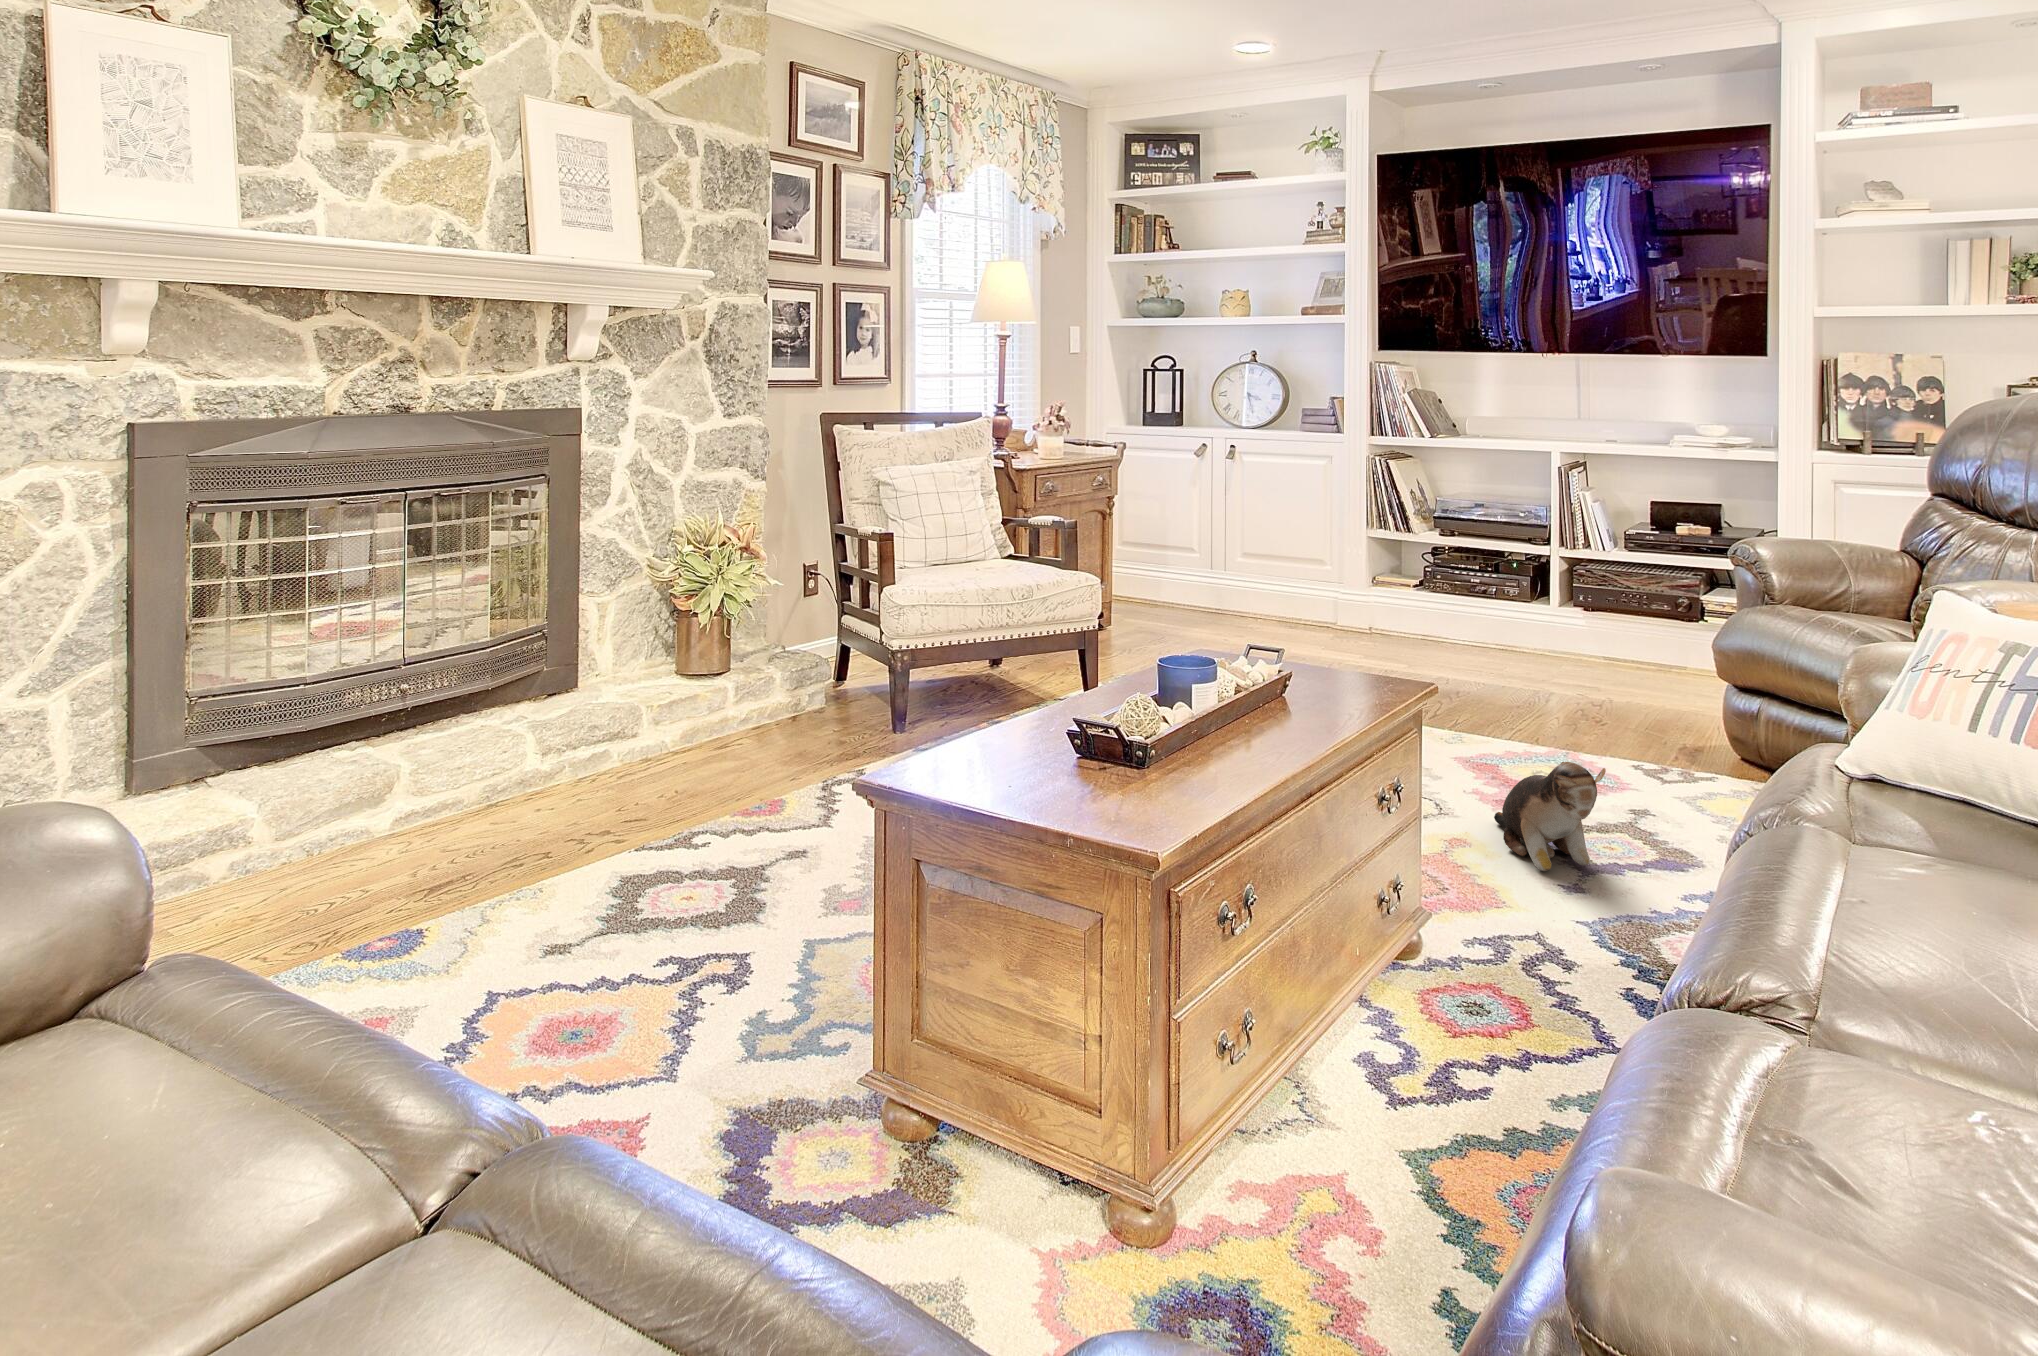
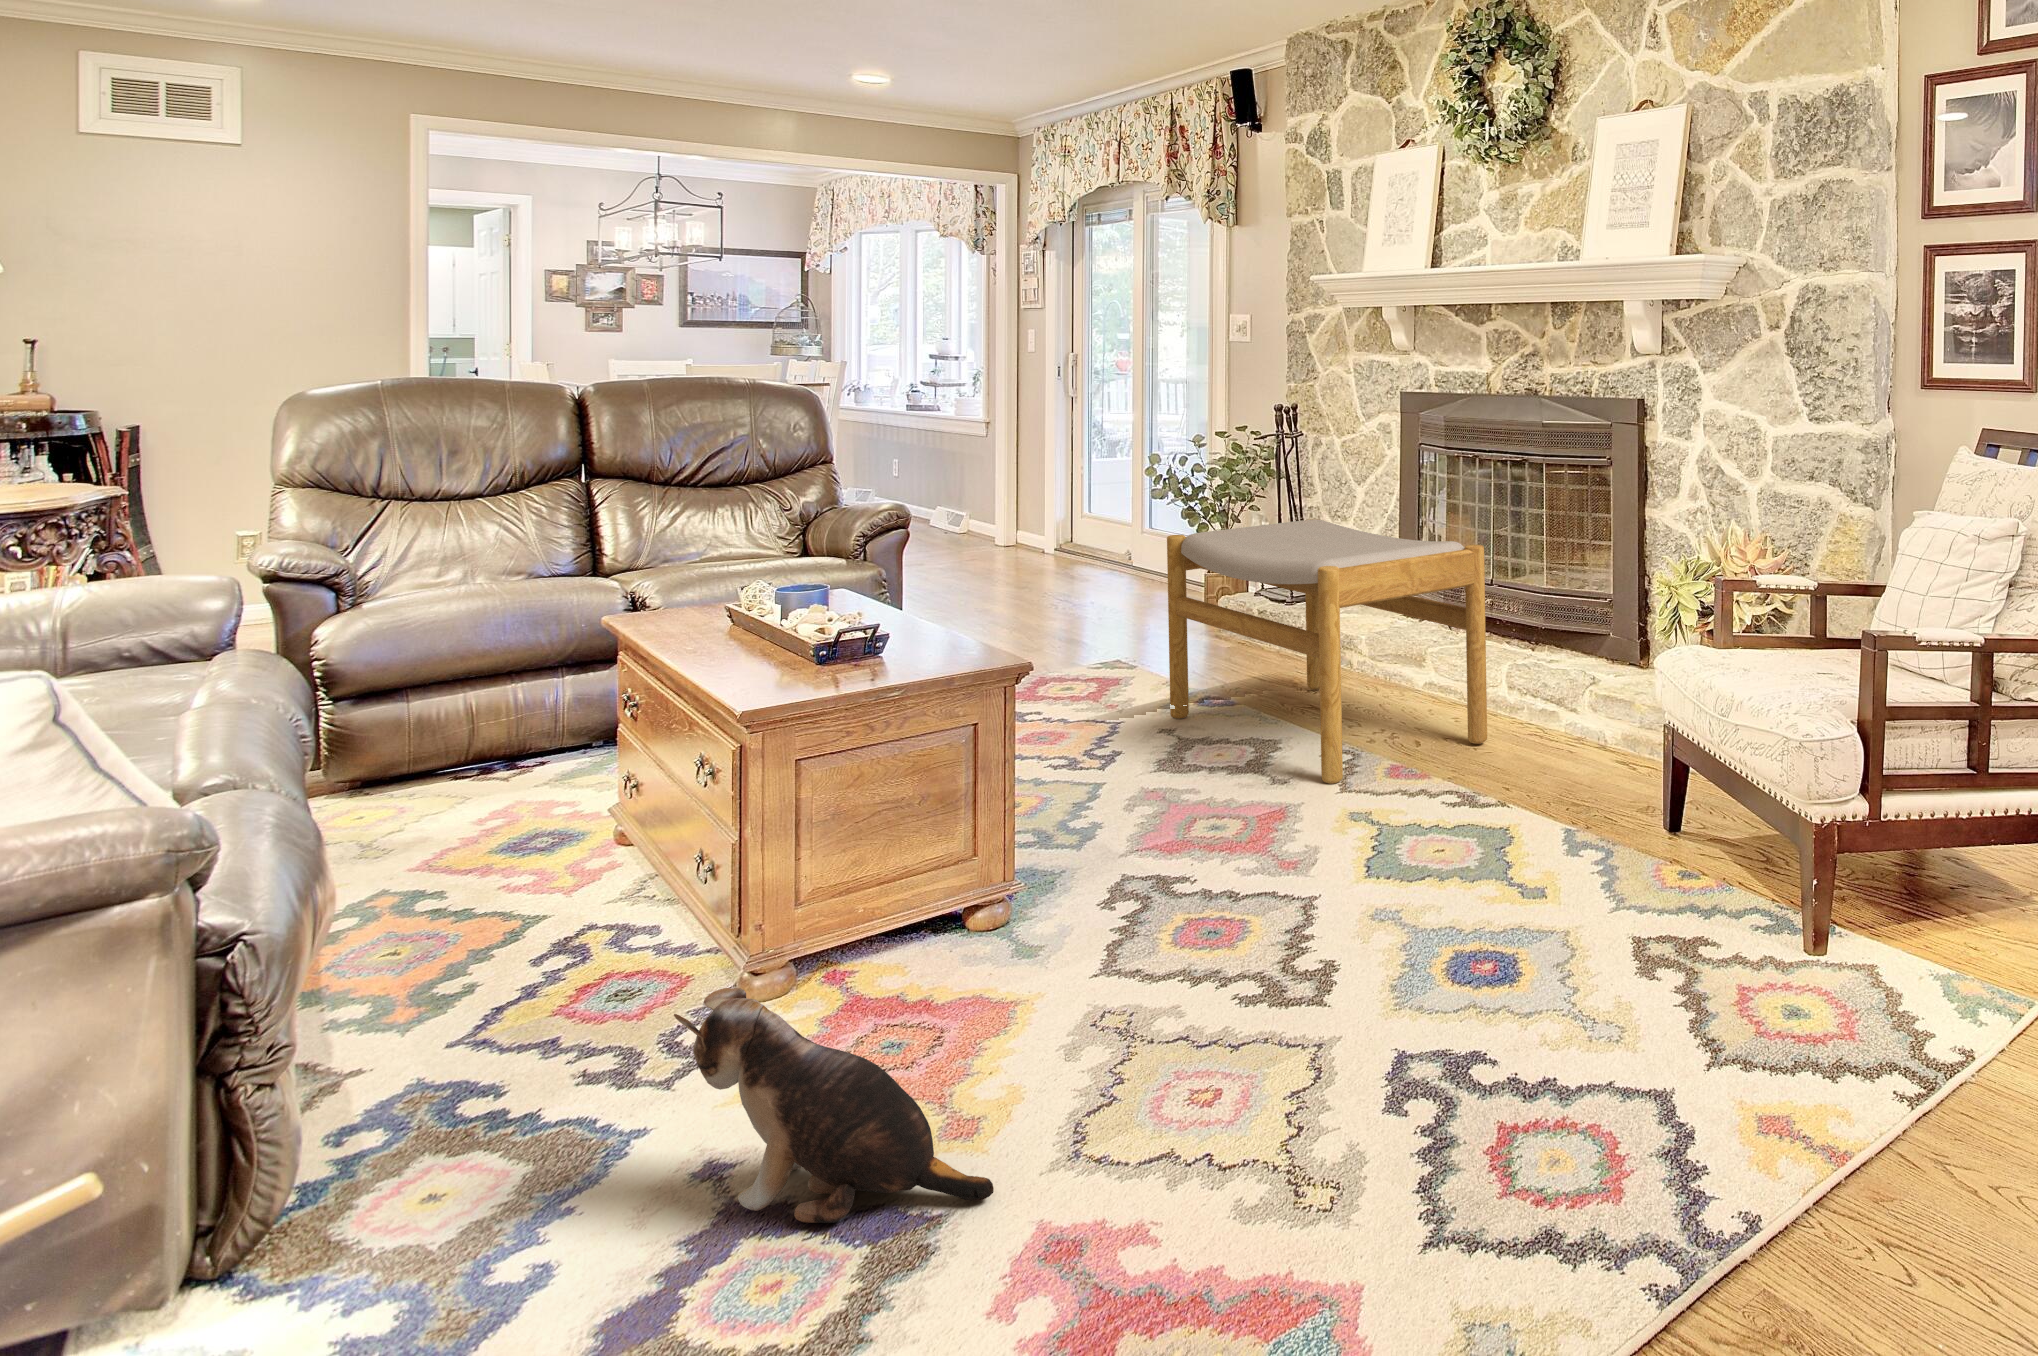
footstool: none [268,573,775,975] -> present [1167,519,1487,784]

